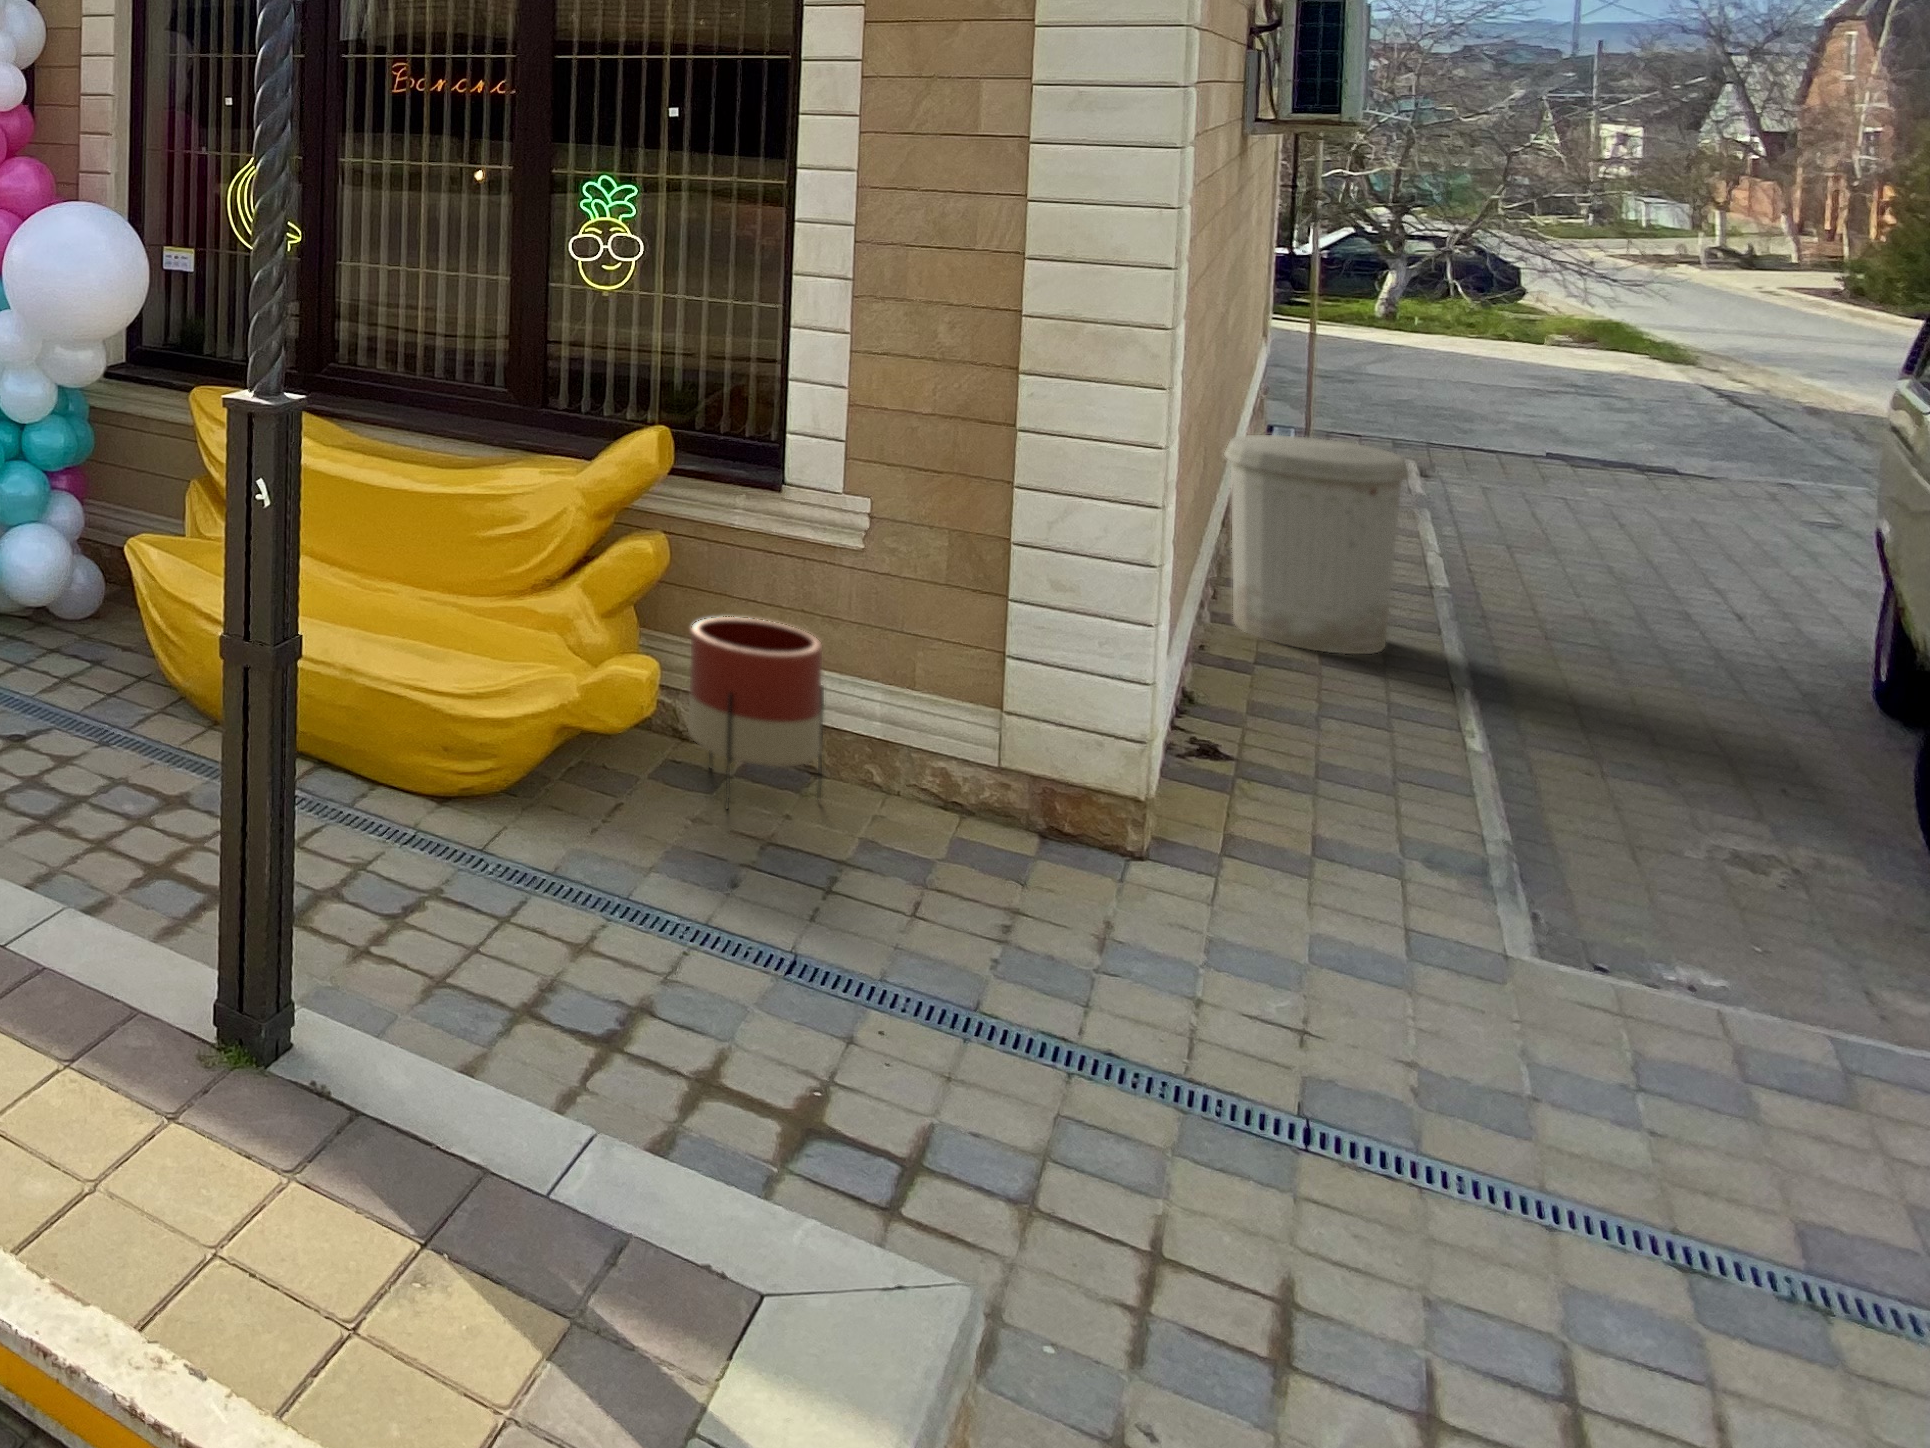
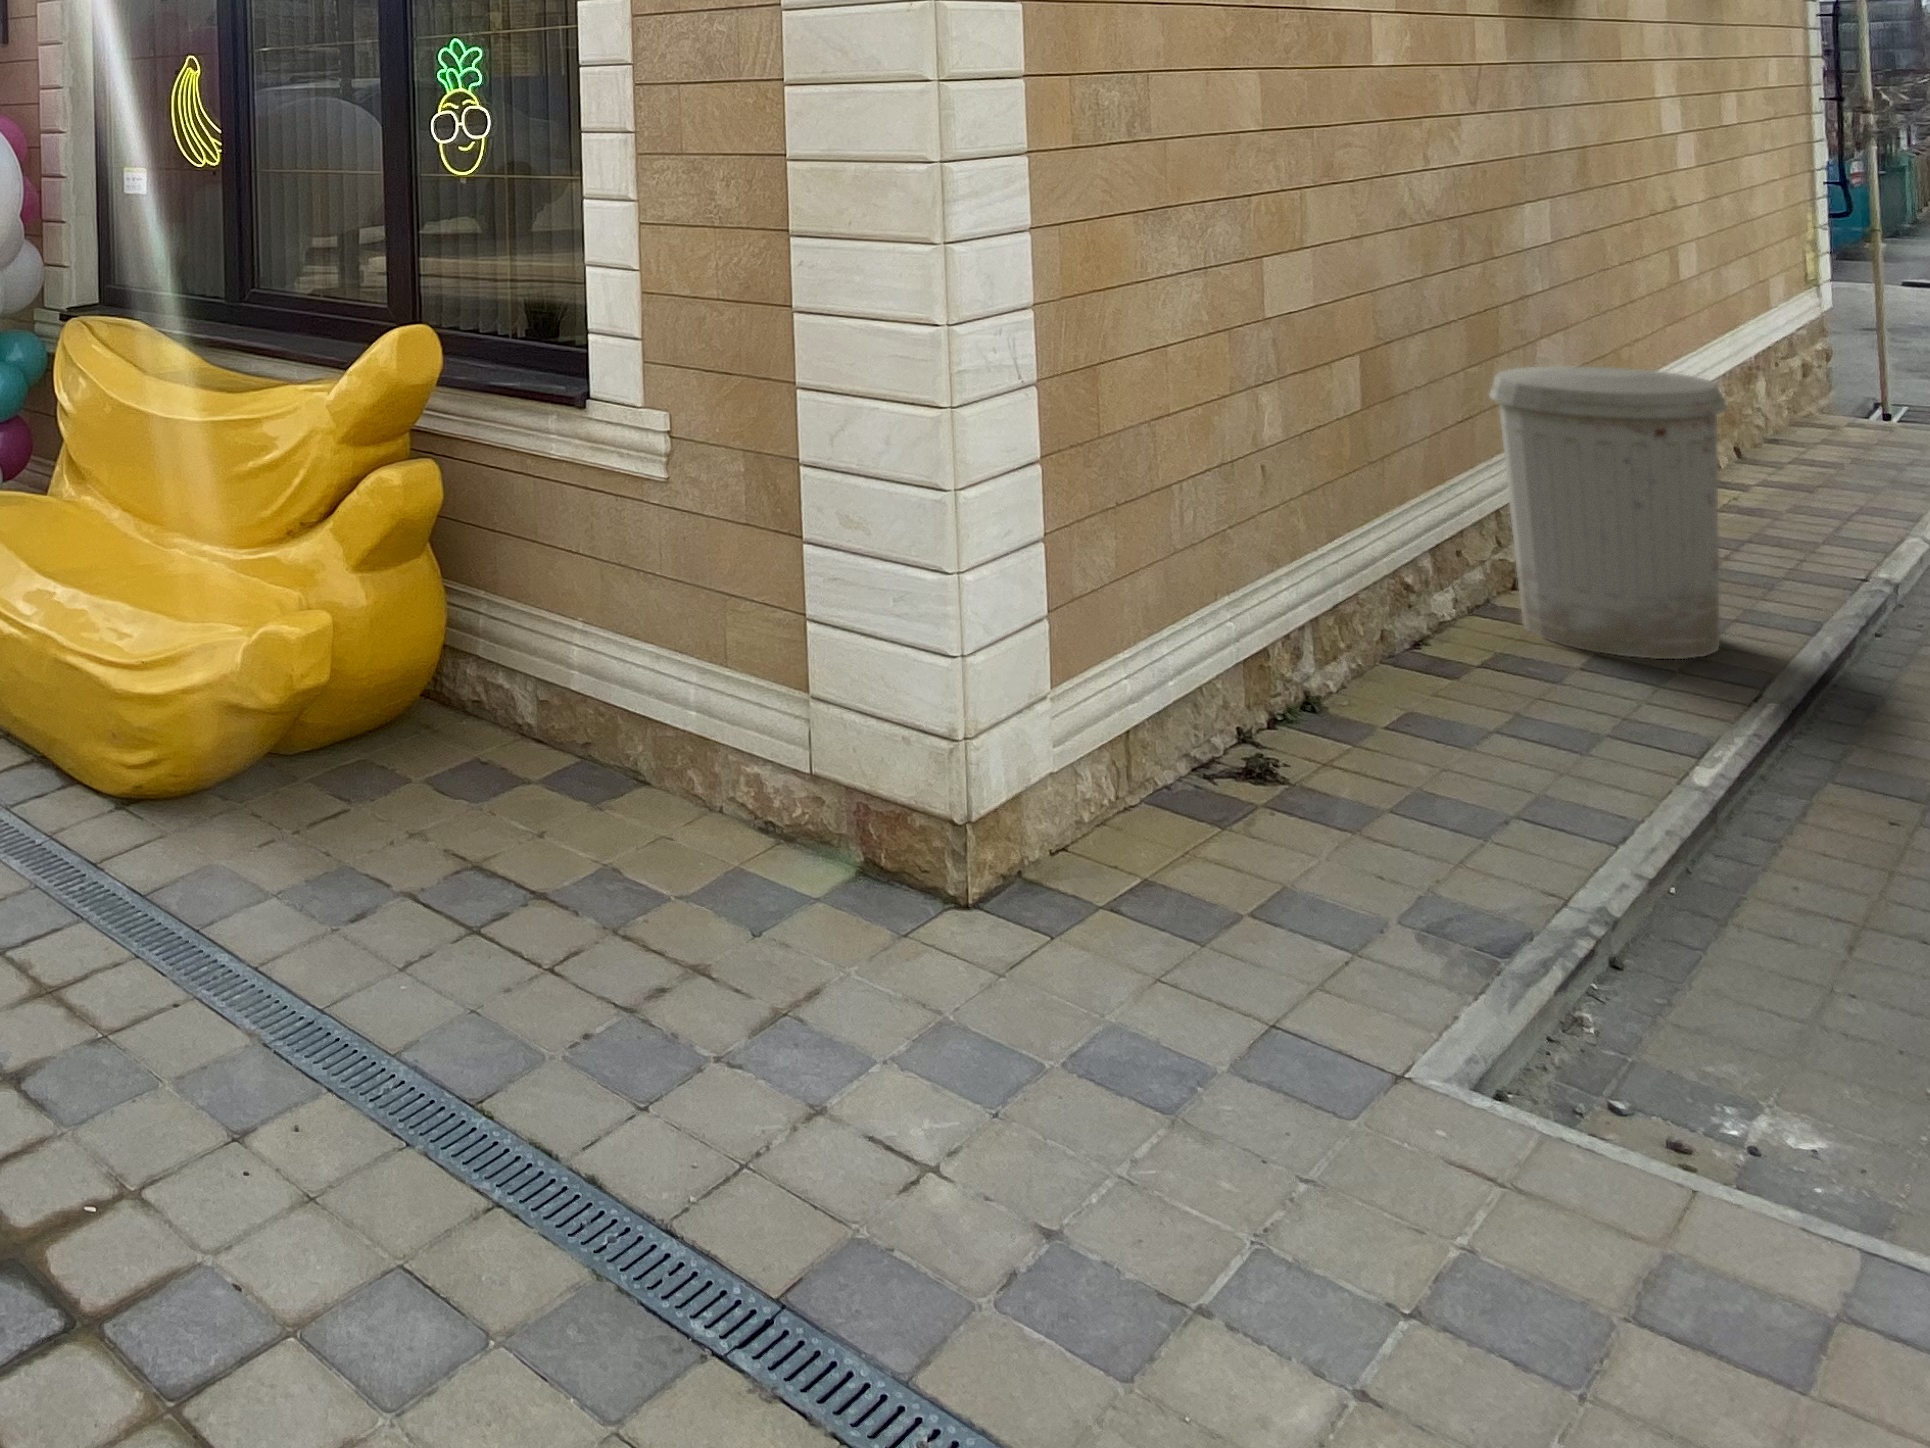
planter: present [688,617,824,807] -> none [461,576,622,824]

